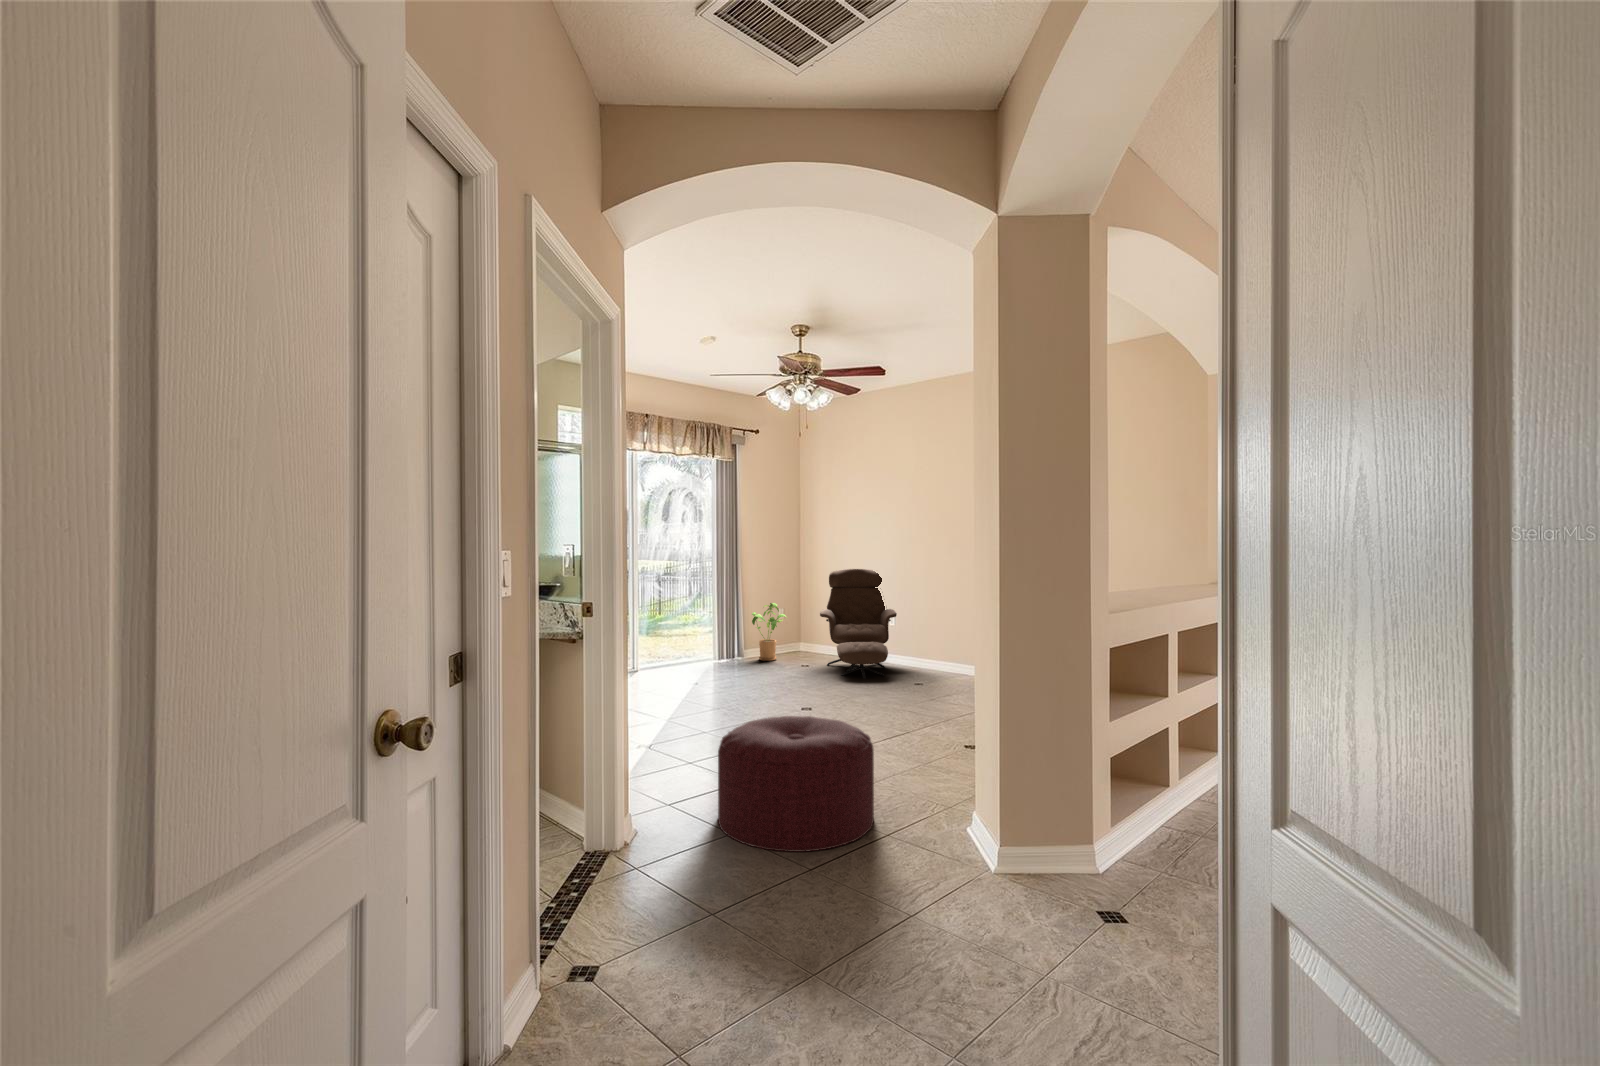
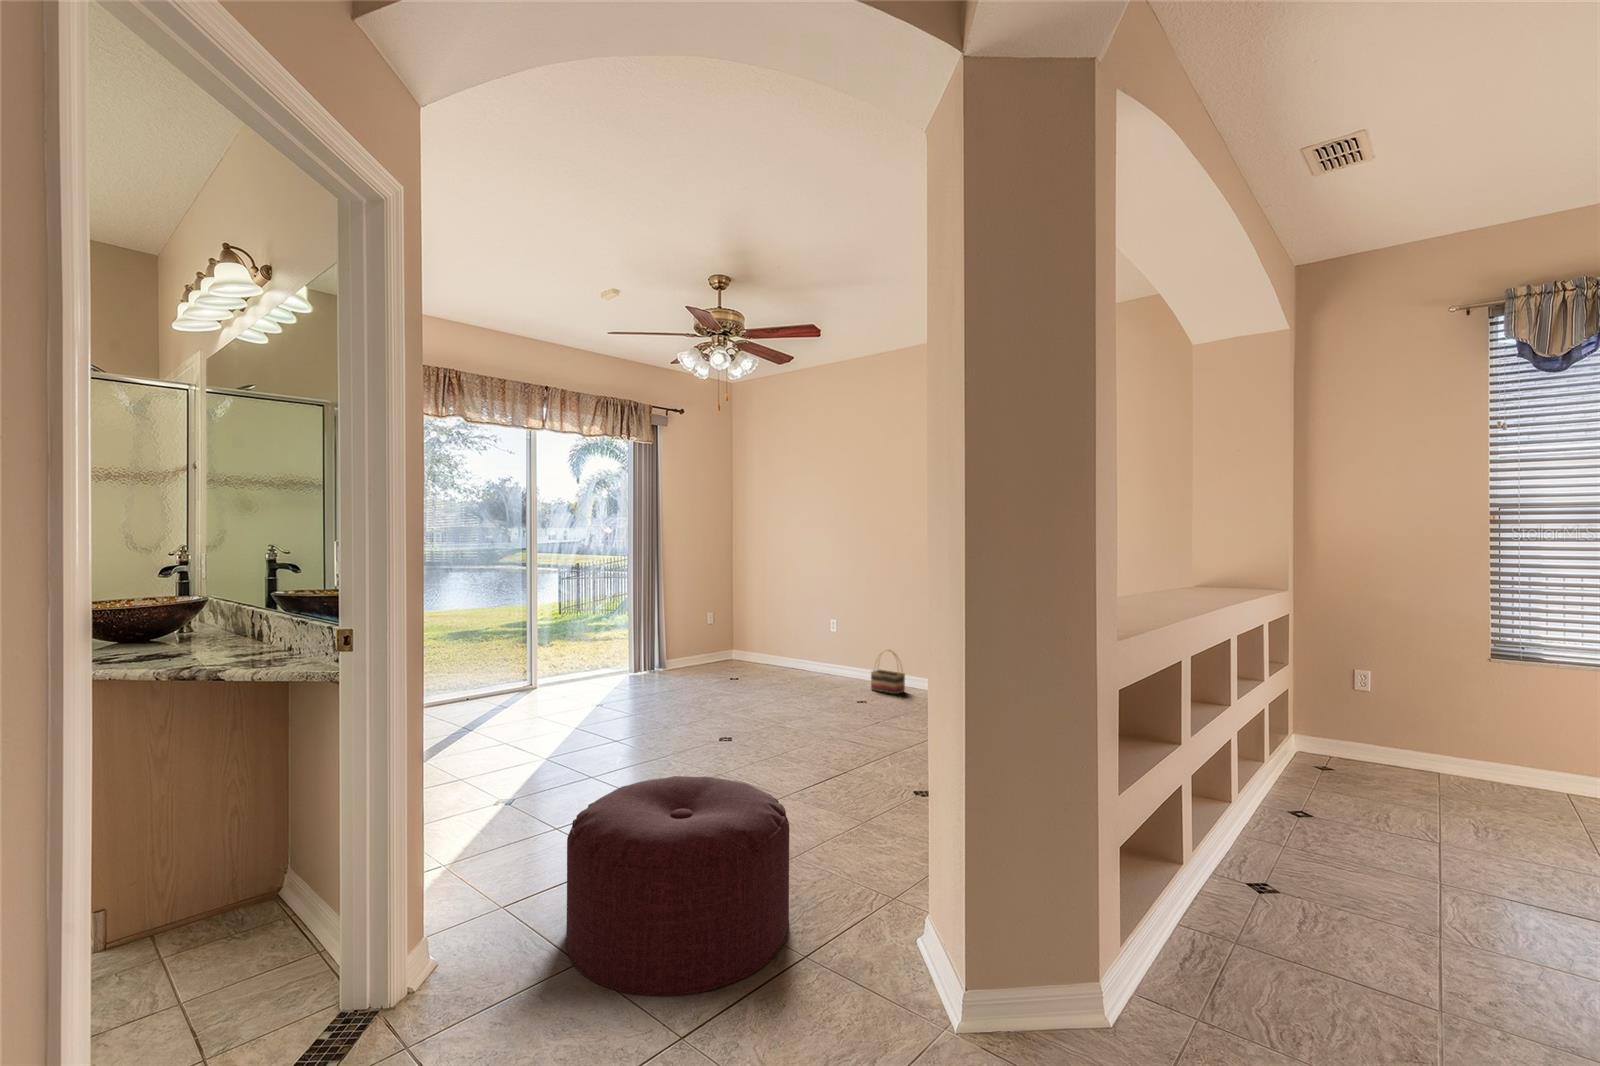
lounge chair: present [820,569,897,679] -> none [751,570,838,698]
house plant: present [752,603,786,661] -> none [674,608,716,674]
basket: none [926,638,957,677] -> present [871,649,905,694]

